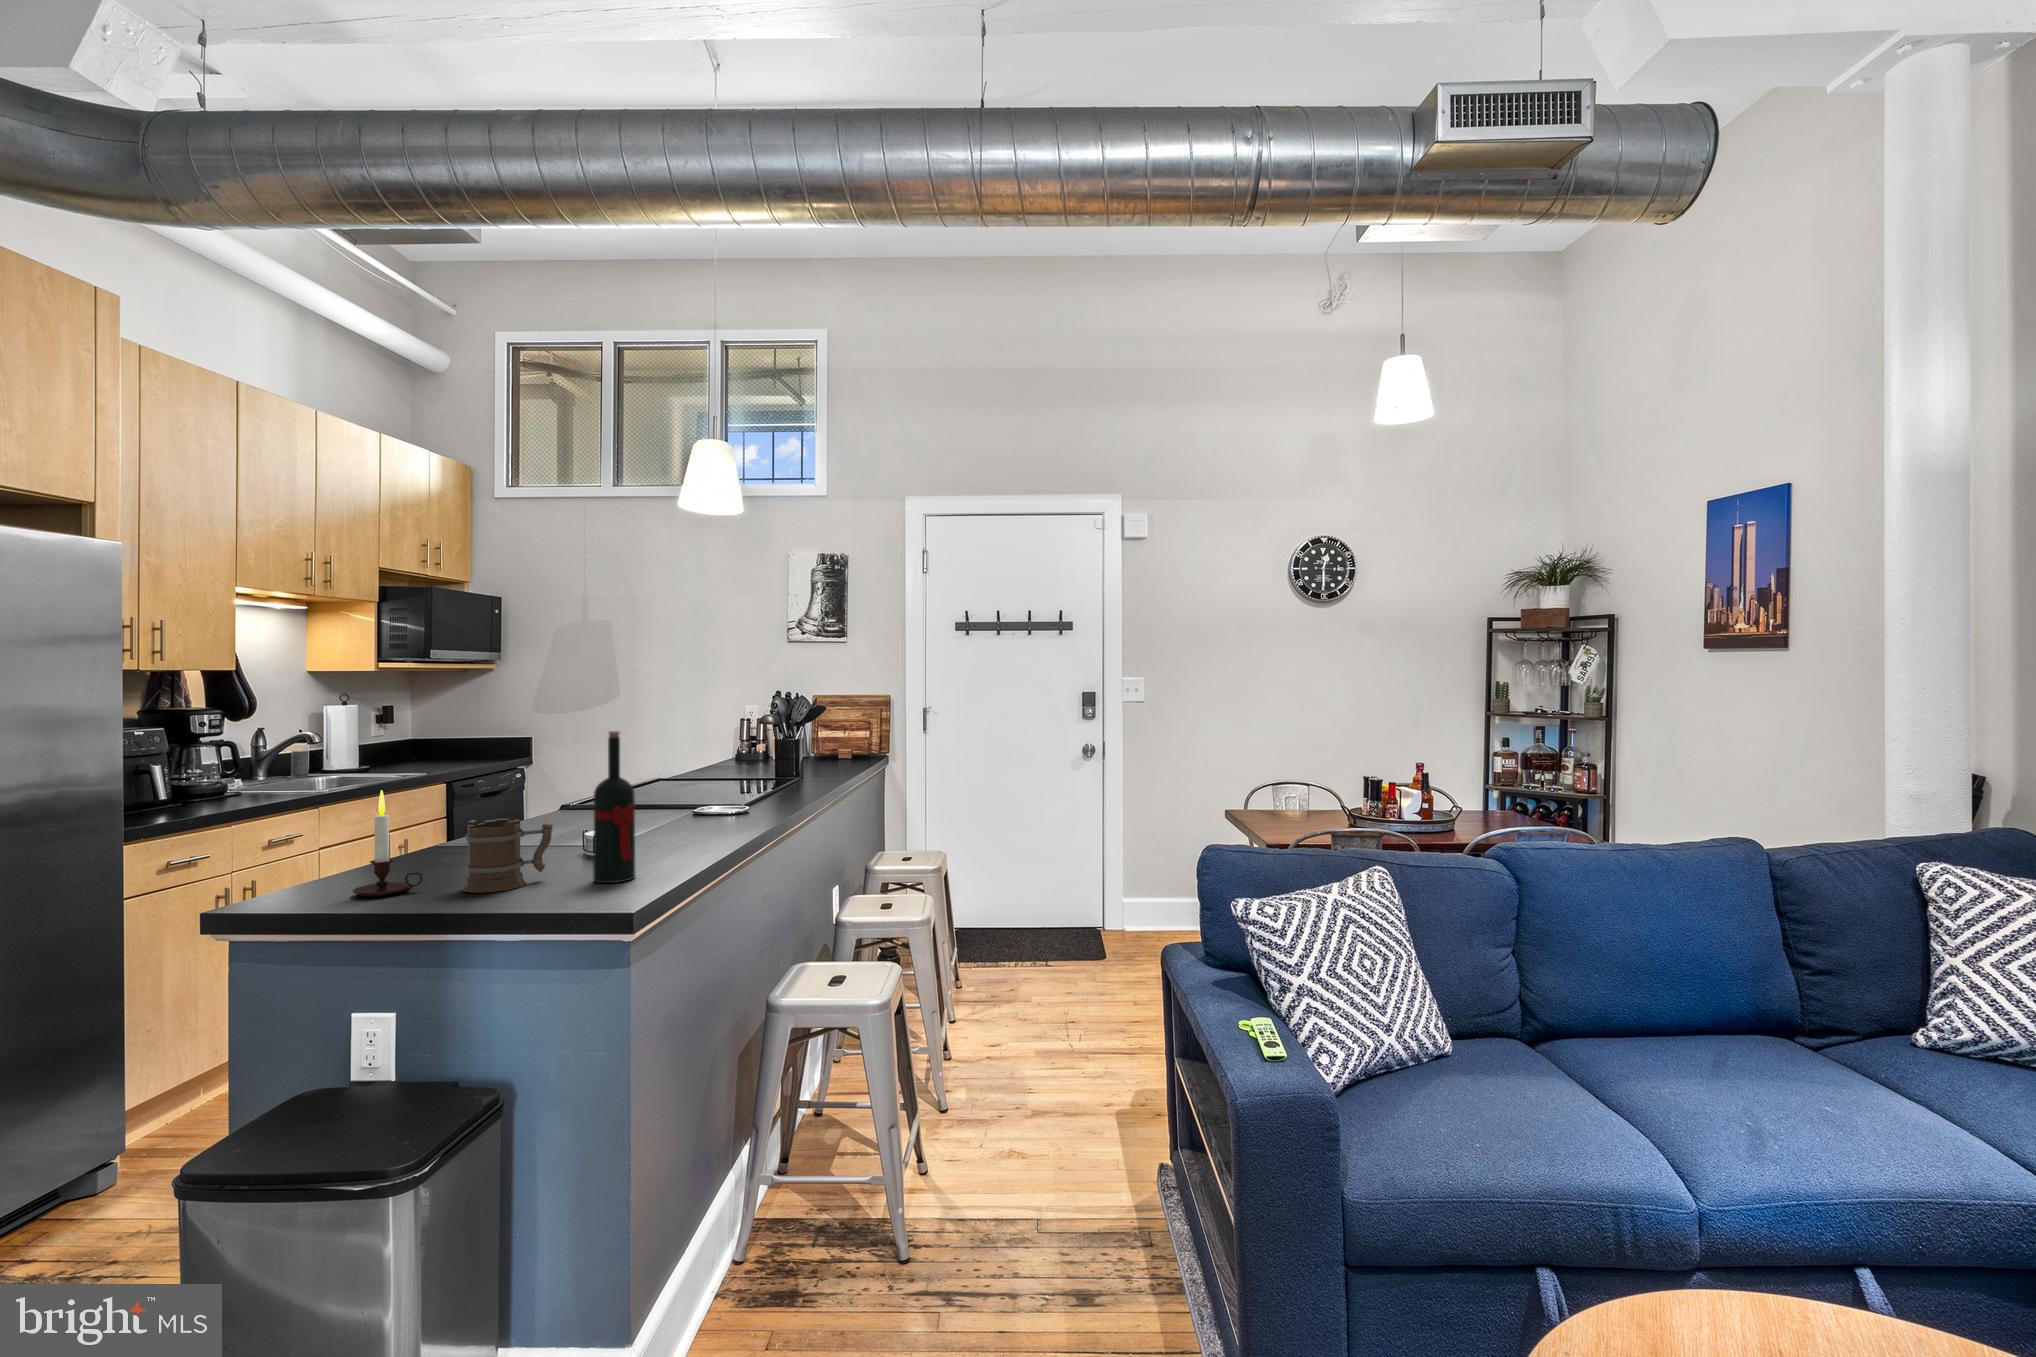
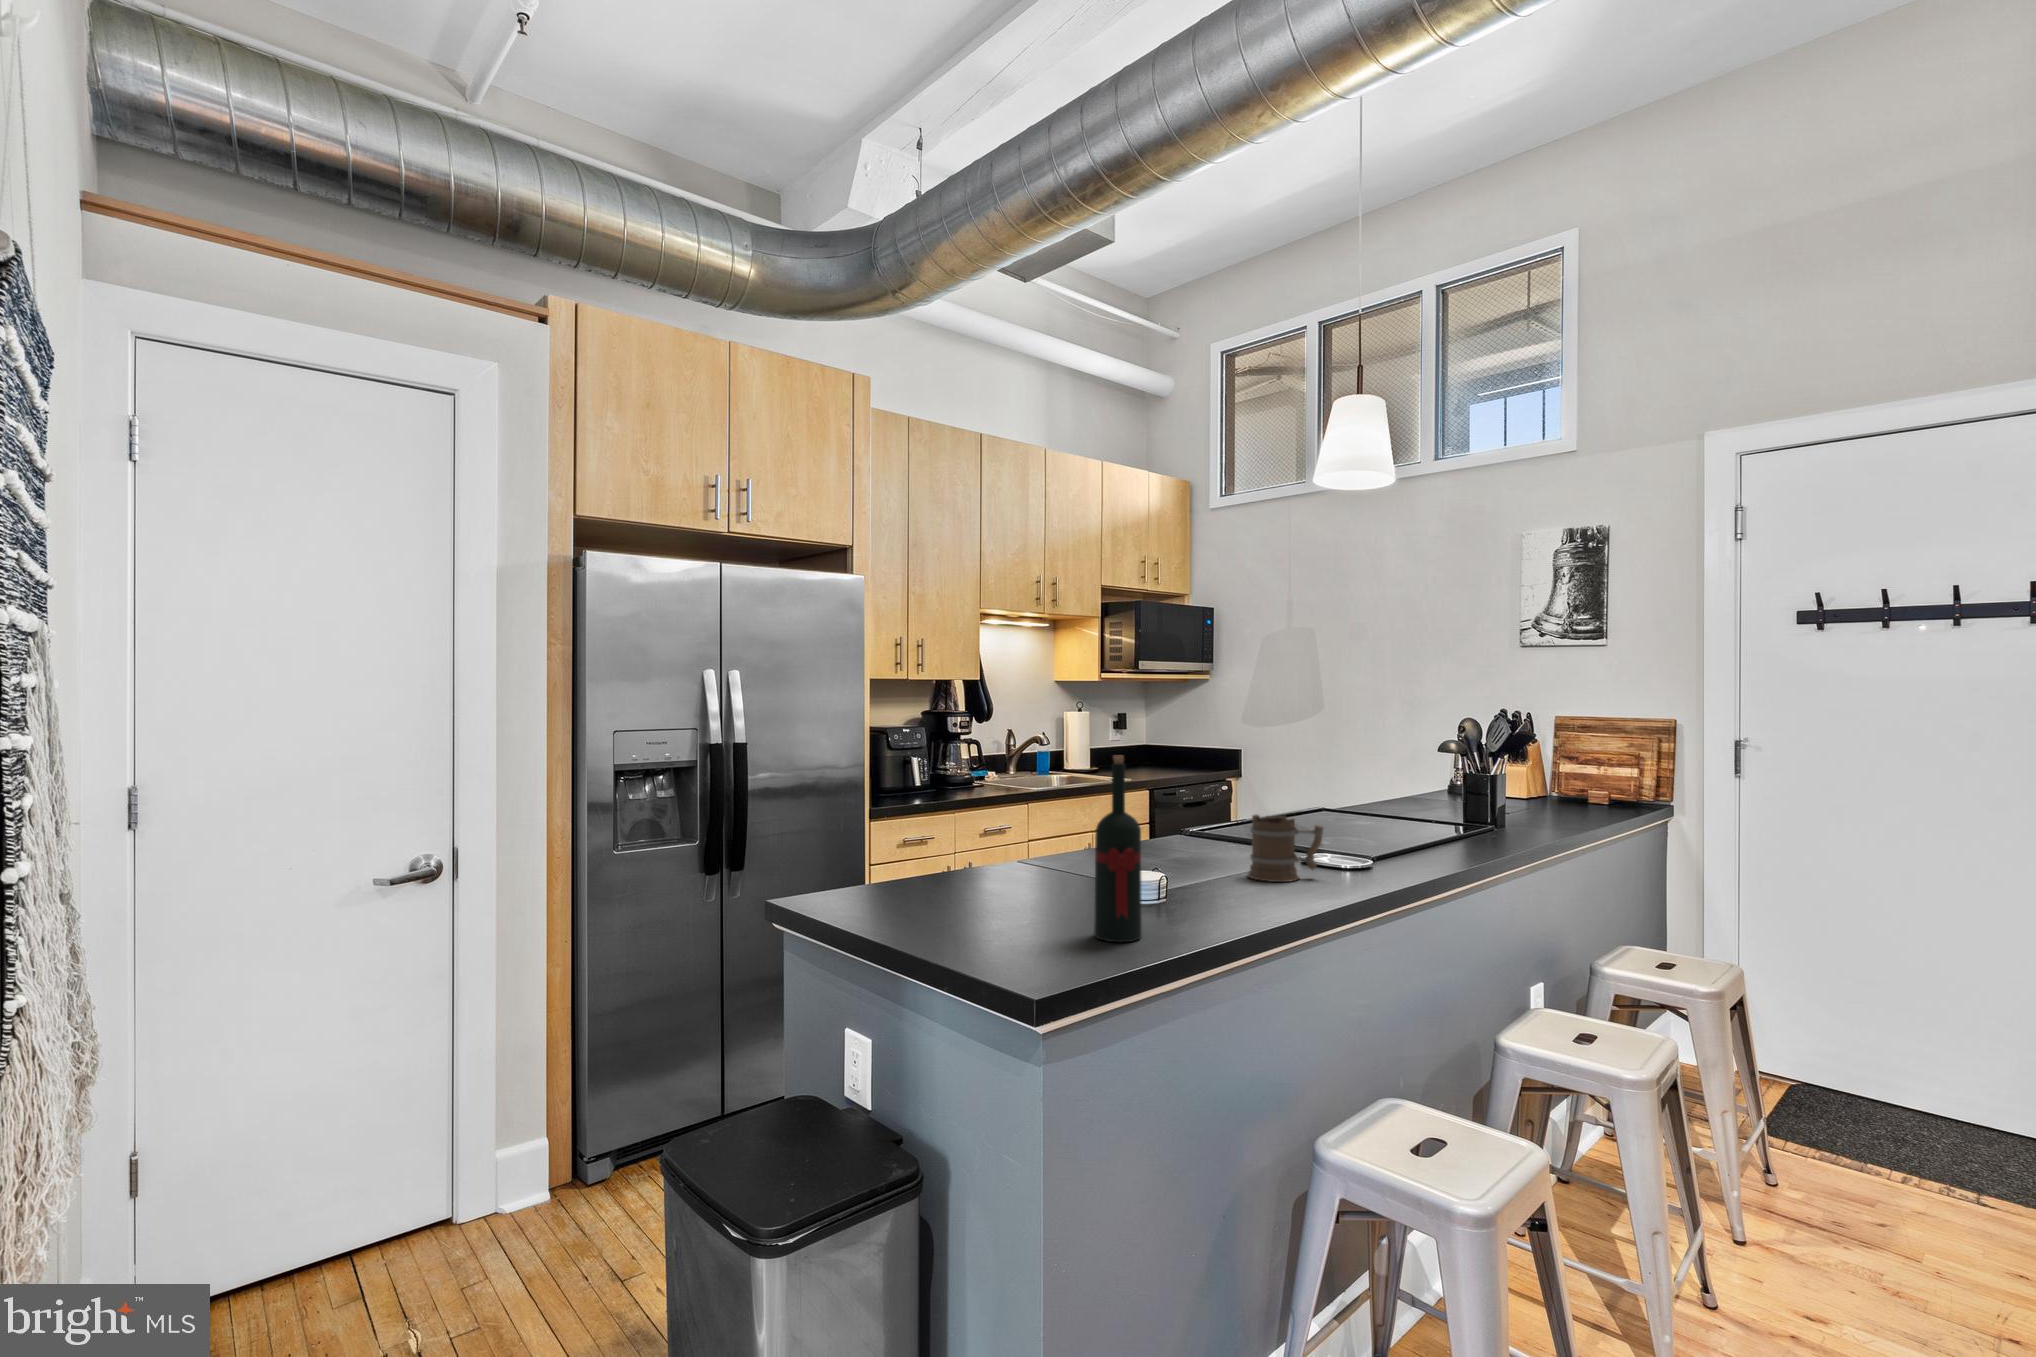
candle: present [353,790,423,896] -> none [898,801,952,909]
mug: present [462,818,553,893] -> present [1247,814,1323,882]

